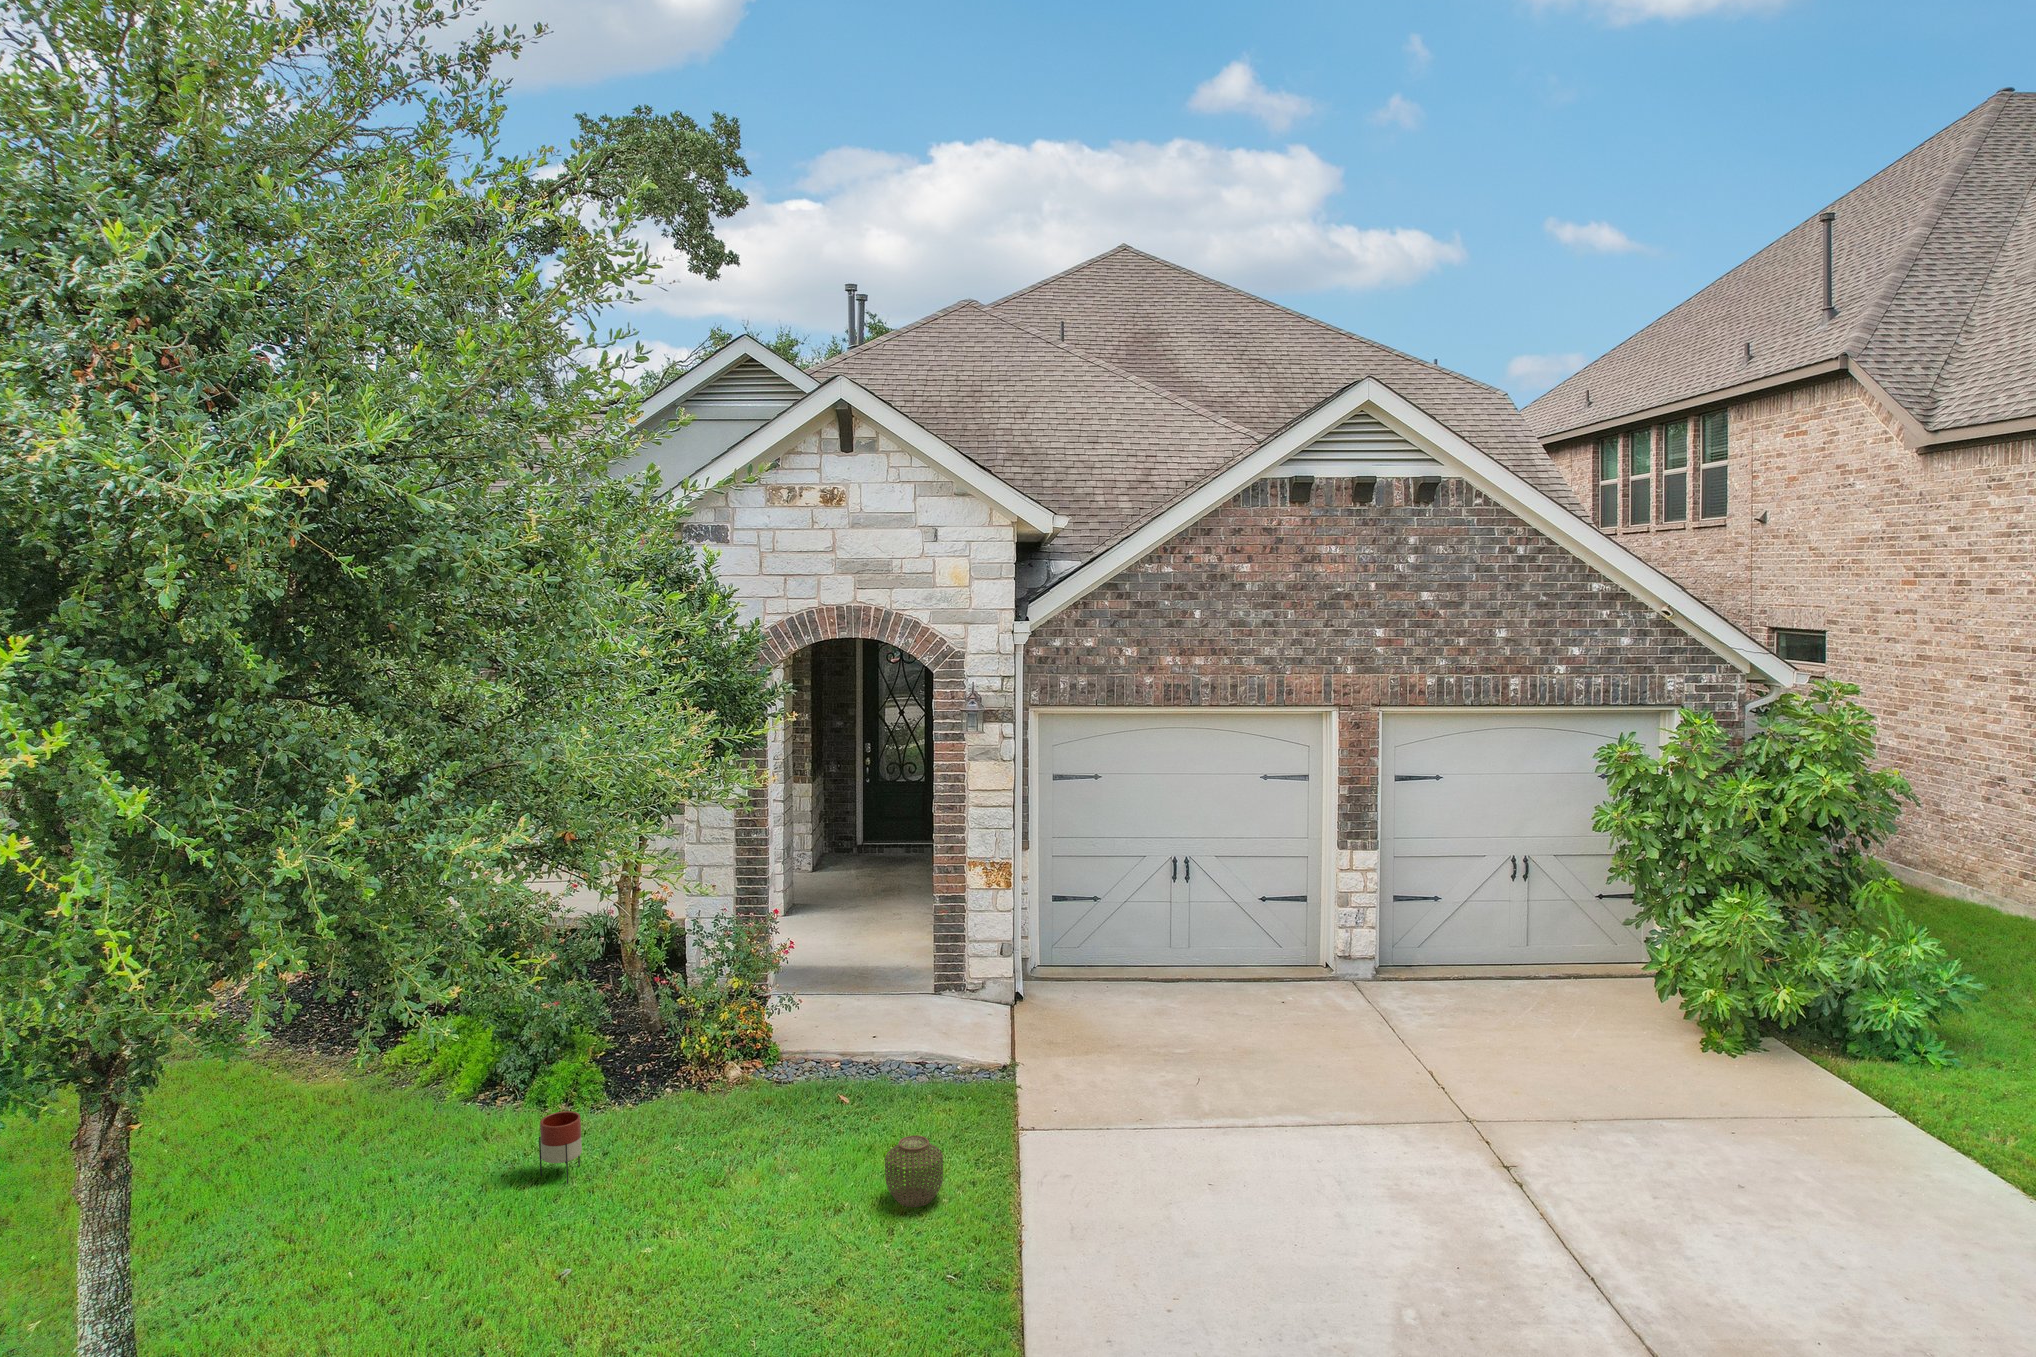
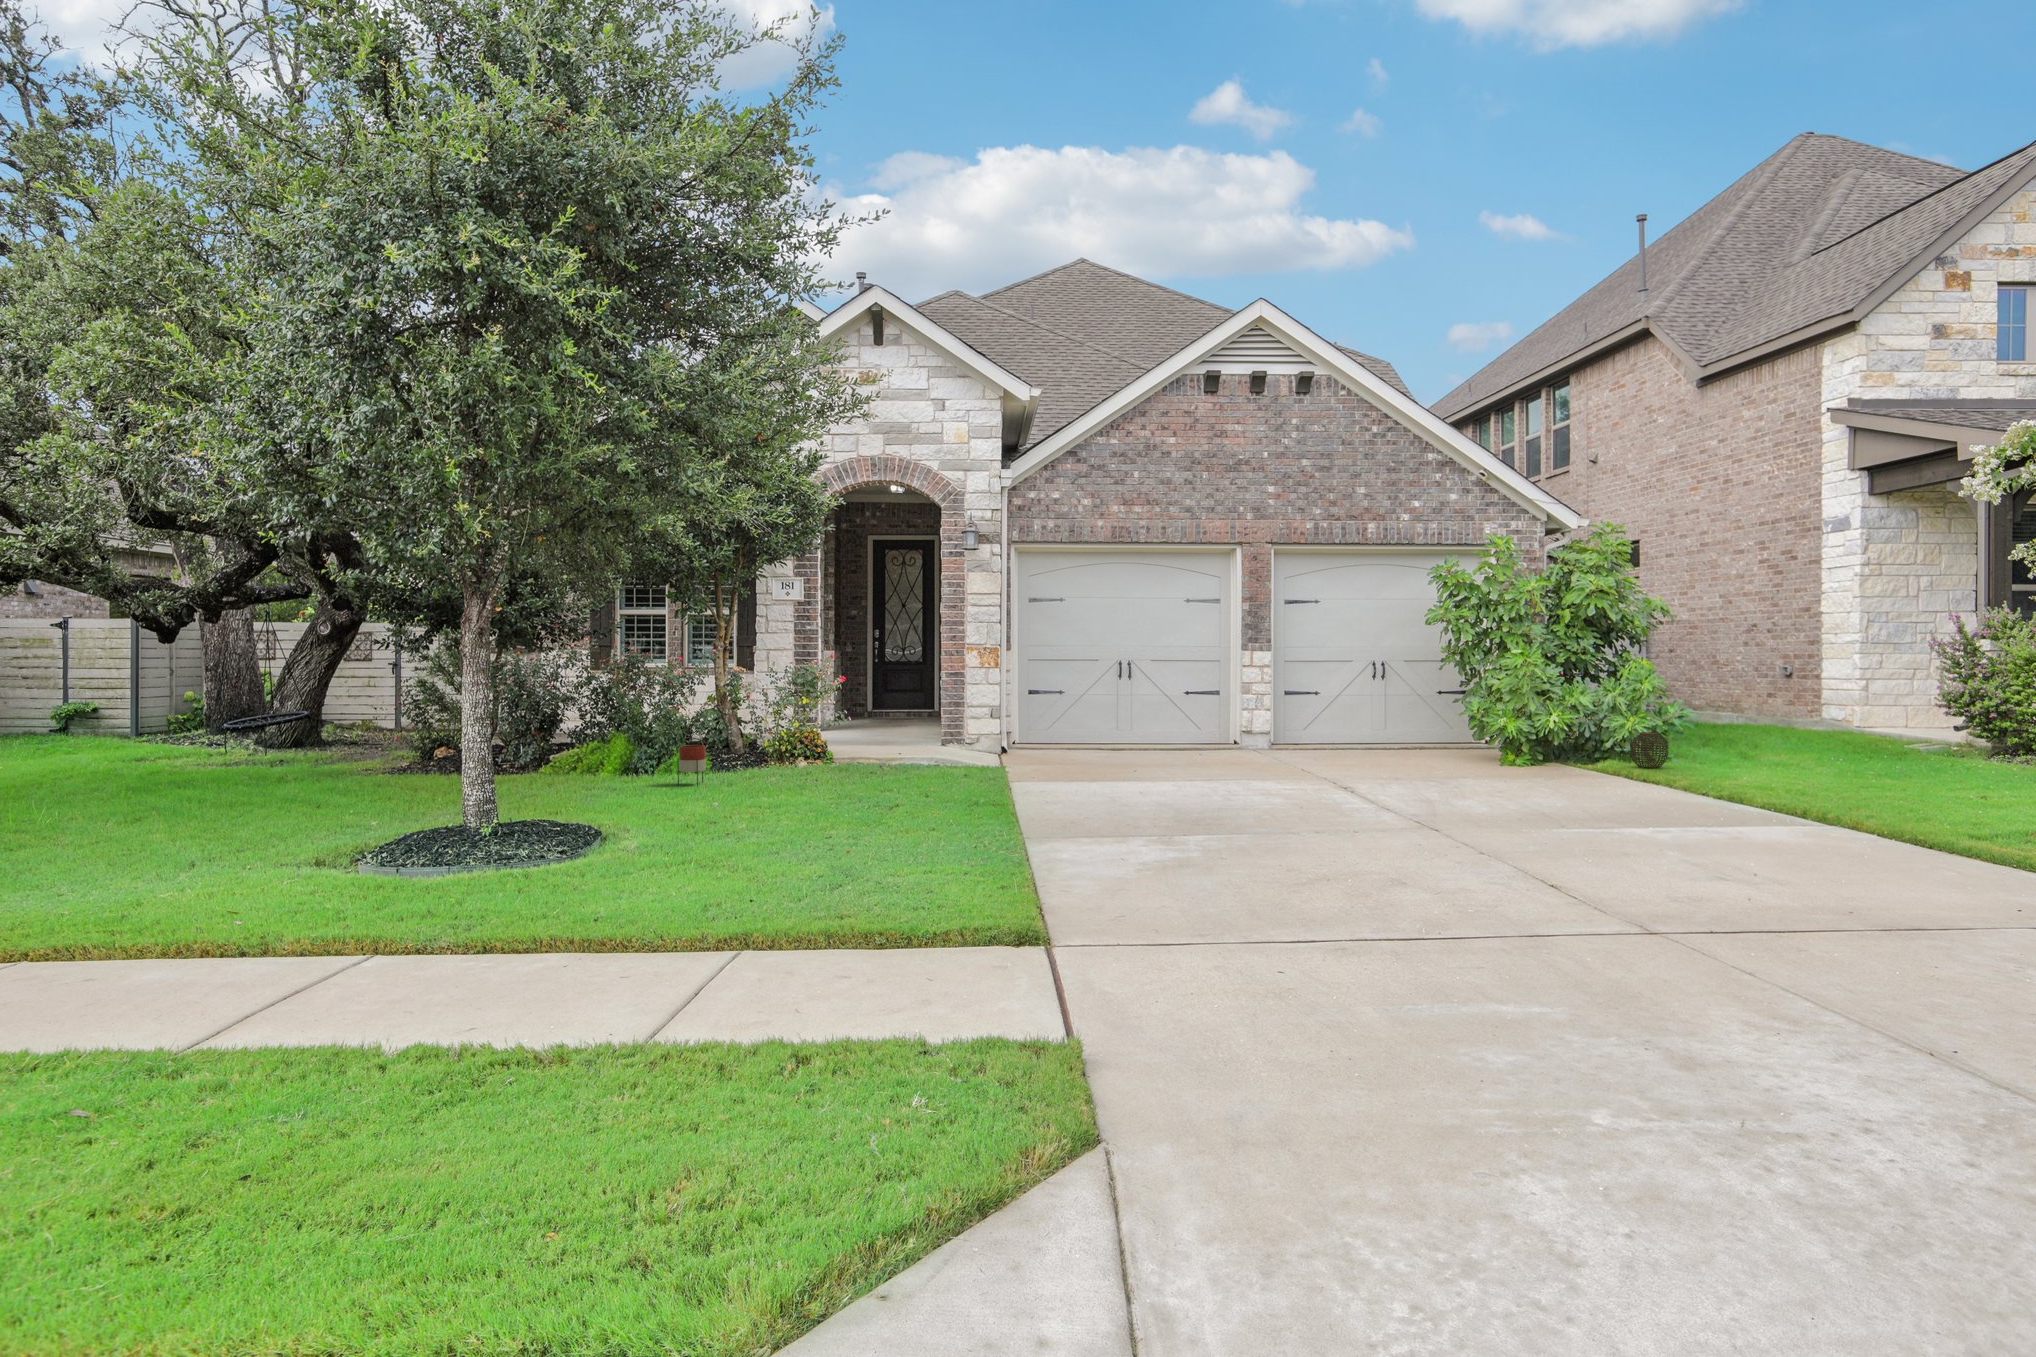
woven basket: present [885,1136,943,1207] -> present [1630,732,1668,768]

